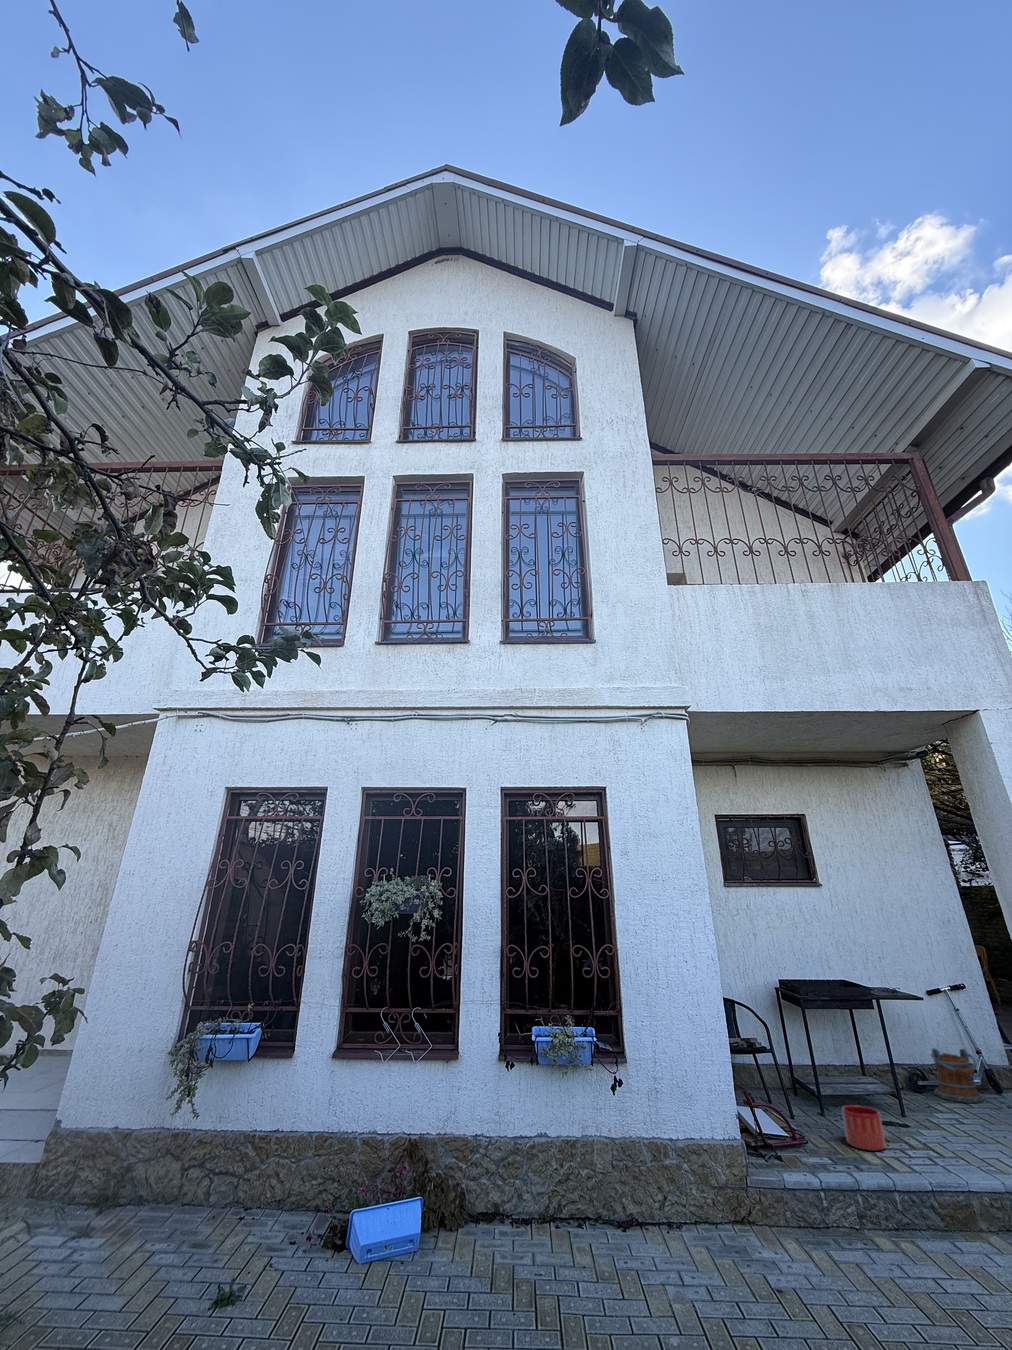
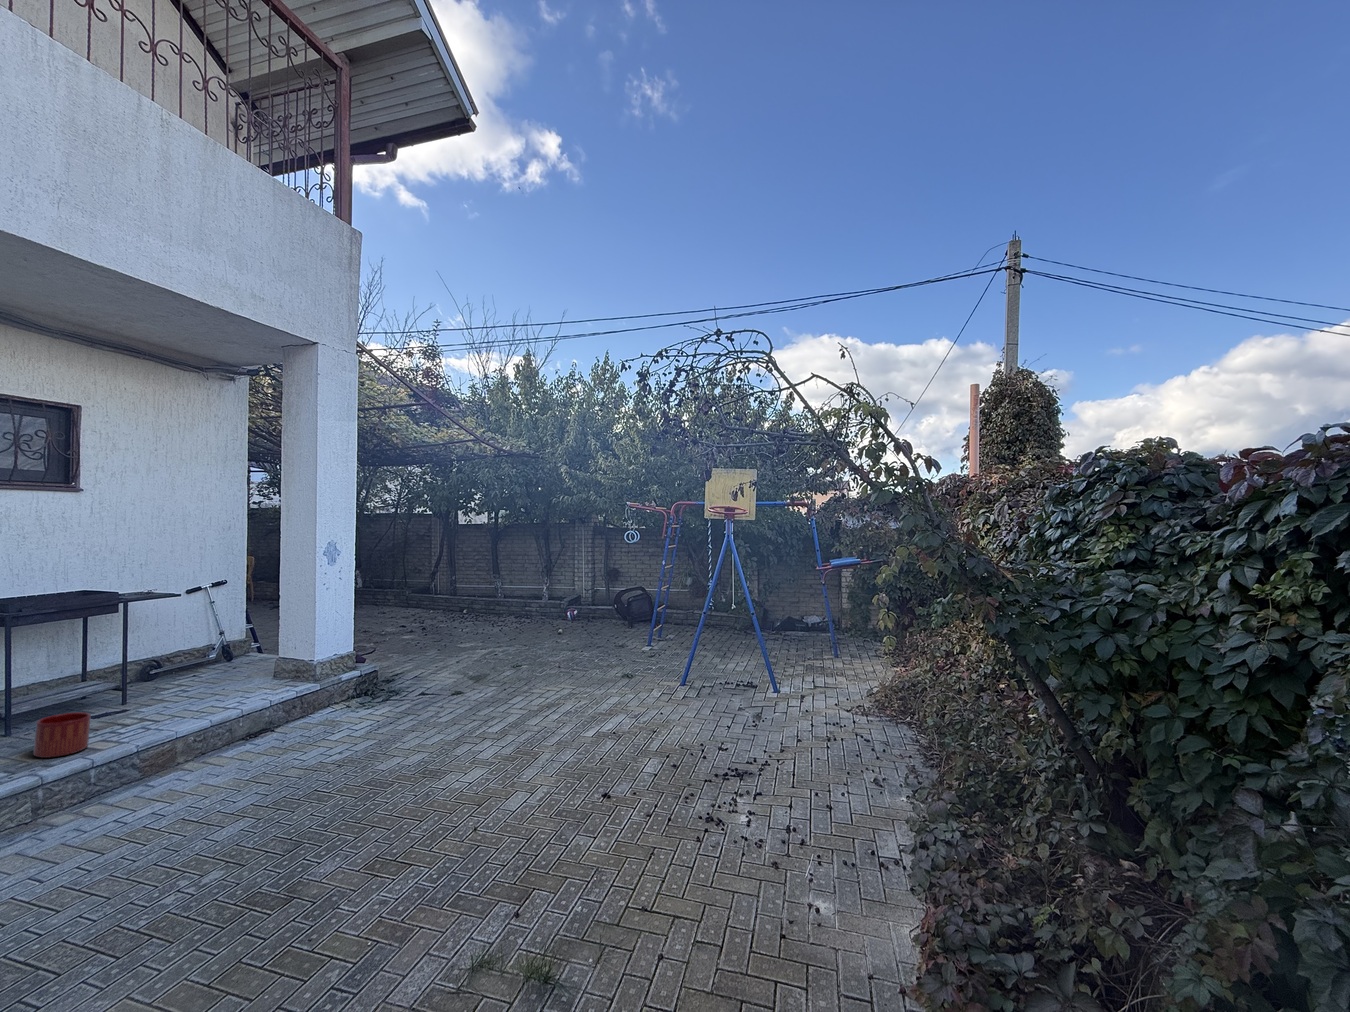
bucket: present [931,1048,984,1103] -> none [165,637,217,683]

